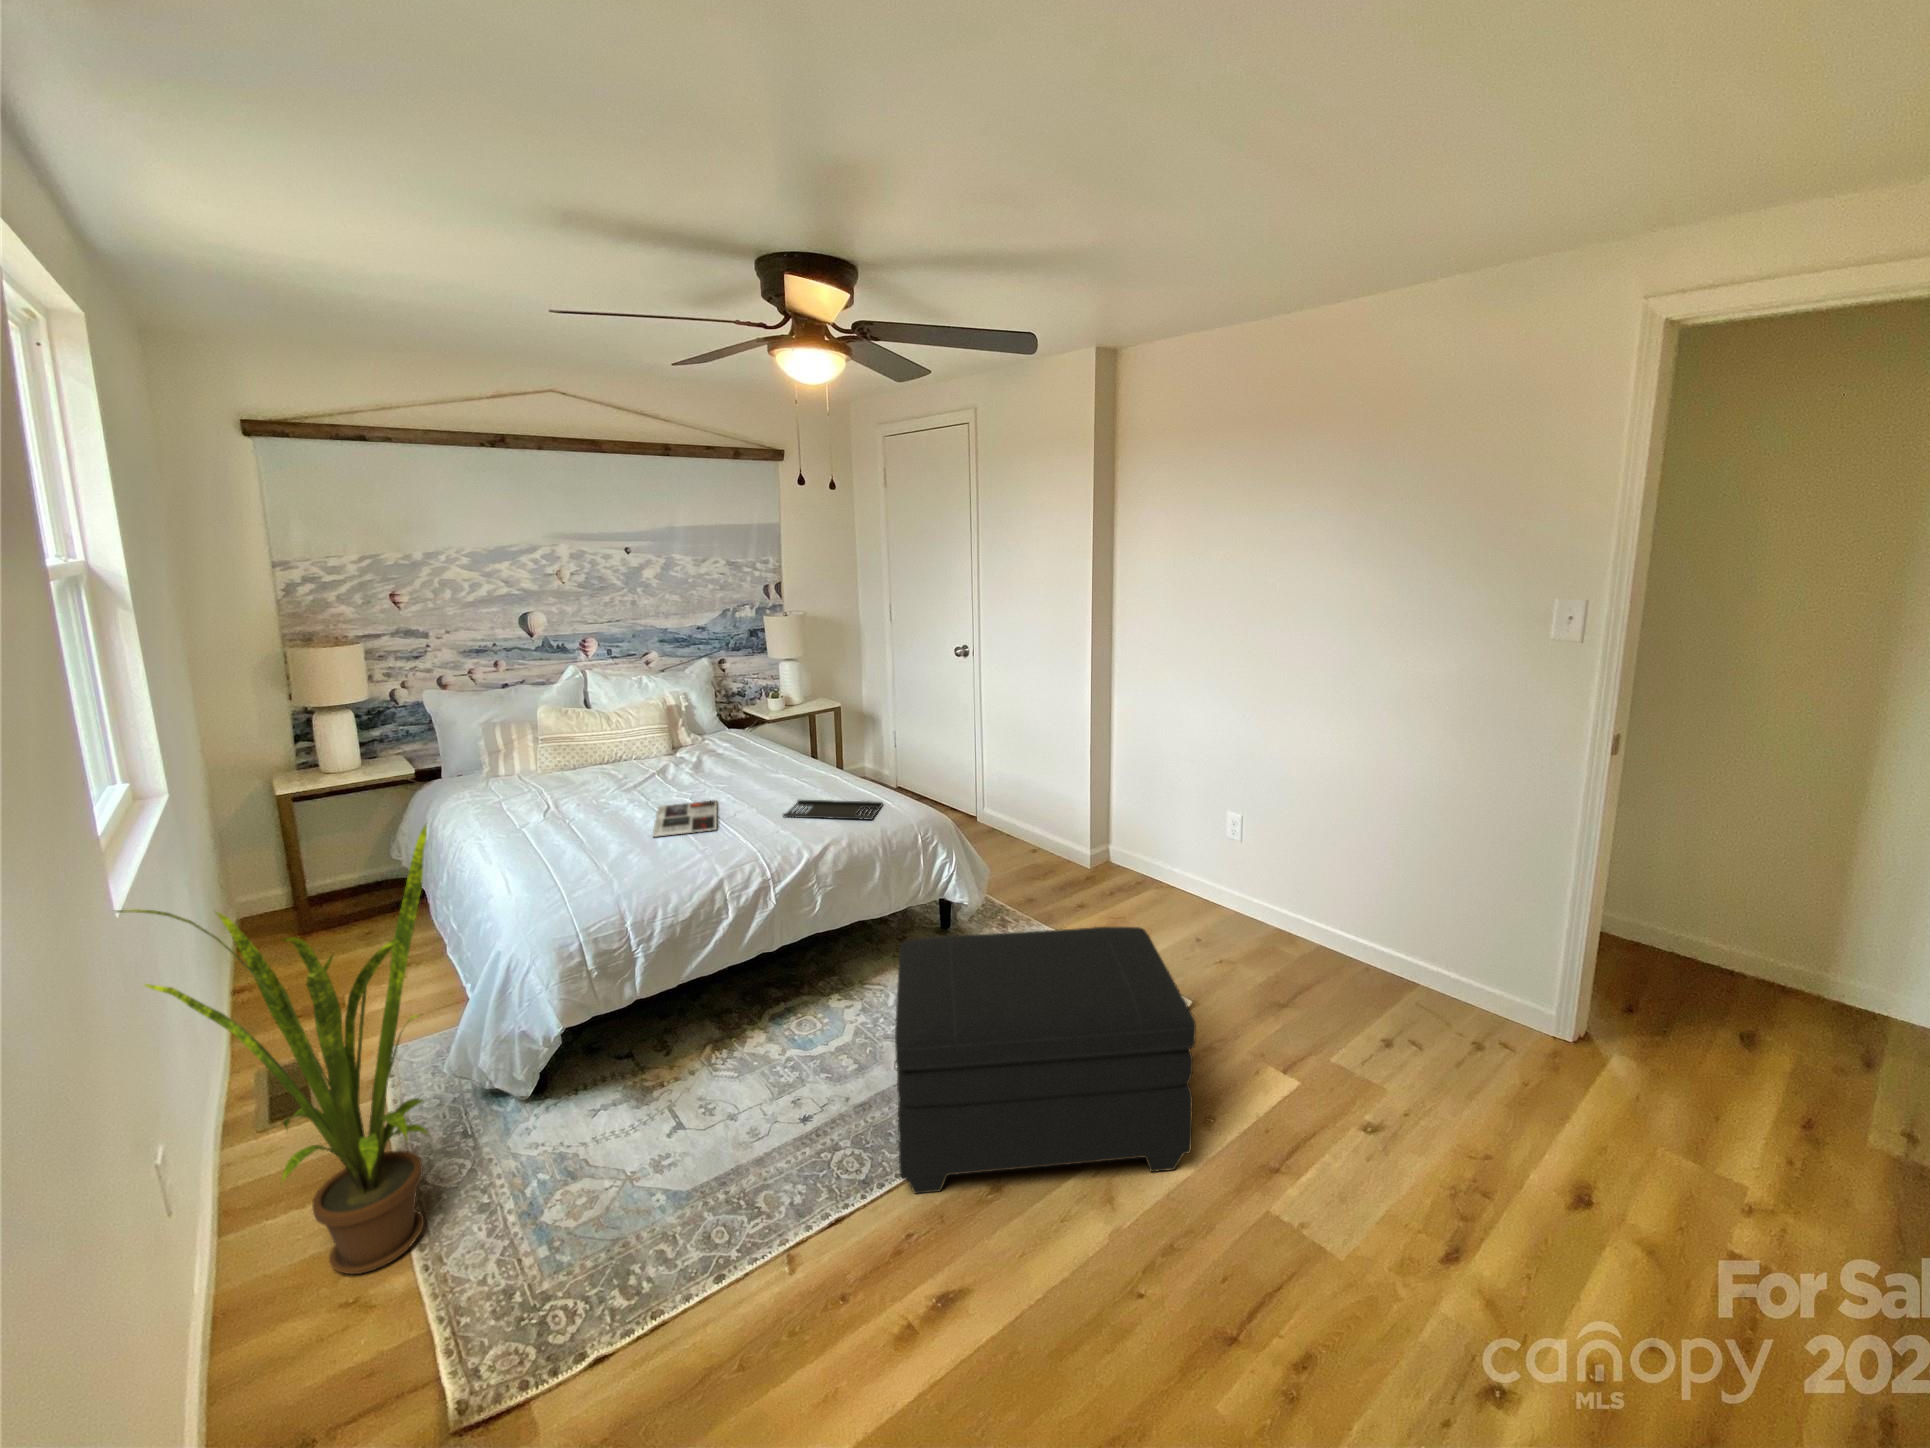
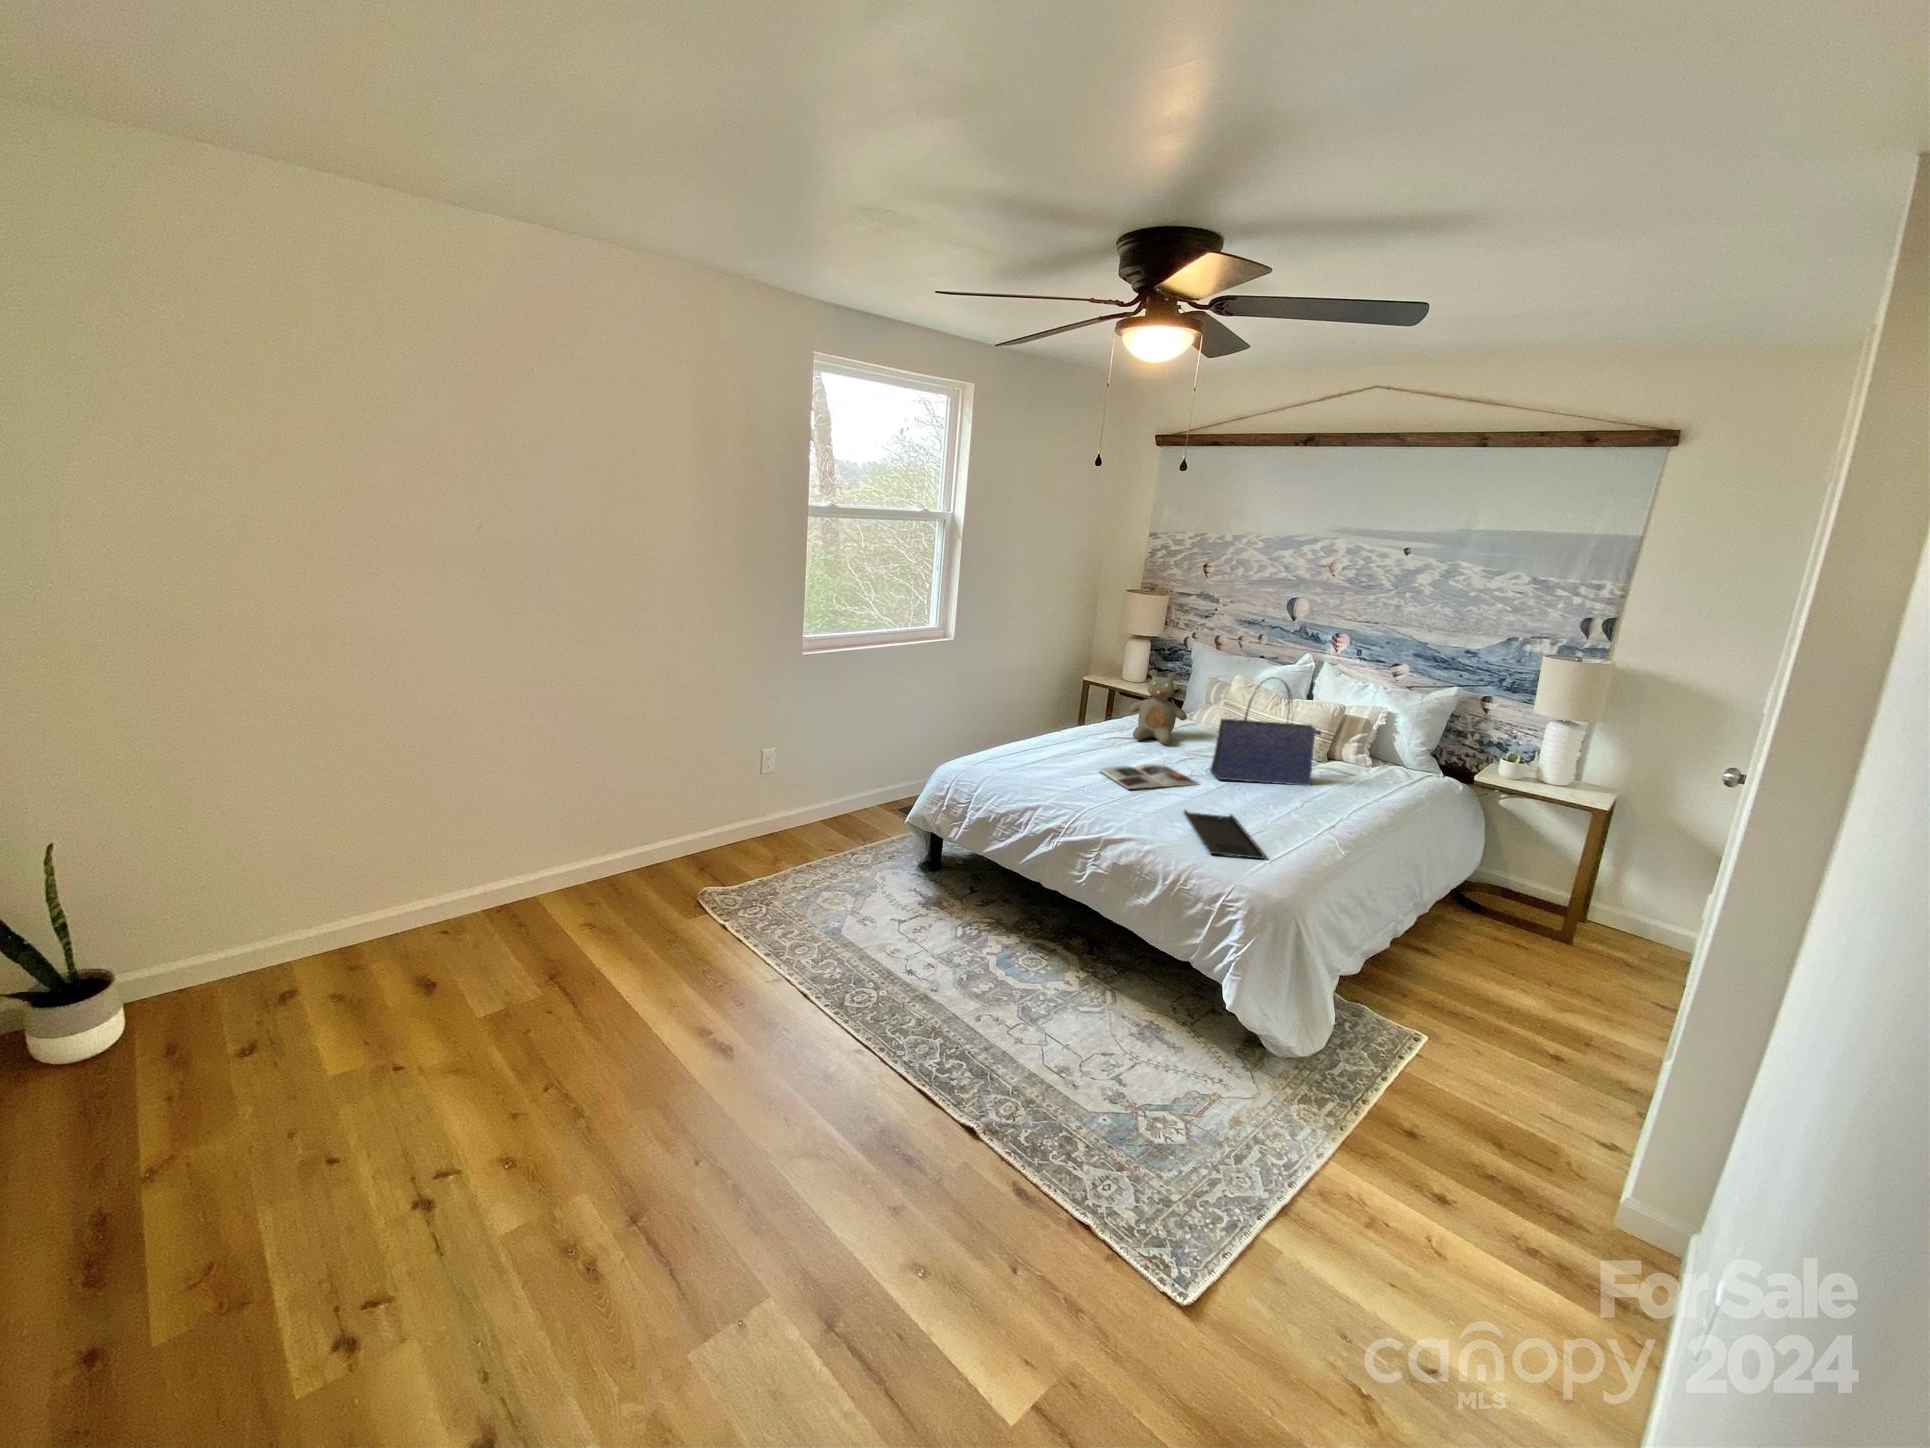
tote bag: none [689,681,744,791] -> present [1210,678,1321,786]
teddy bear: none [522,718,600,807] -> present [1129,670,1187,744]
house plant: present [115,825,428,1274] -> none [765,640,894,863]
ottoman: present [895,927,1196,1194] -> none [801,900,1056,1243]

